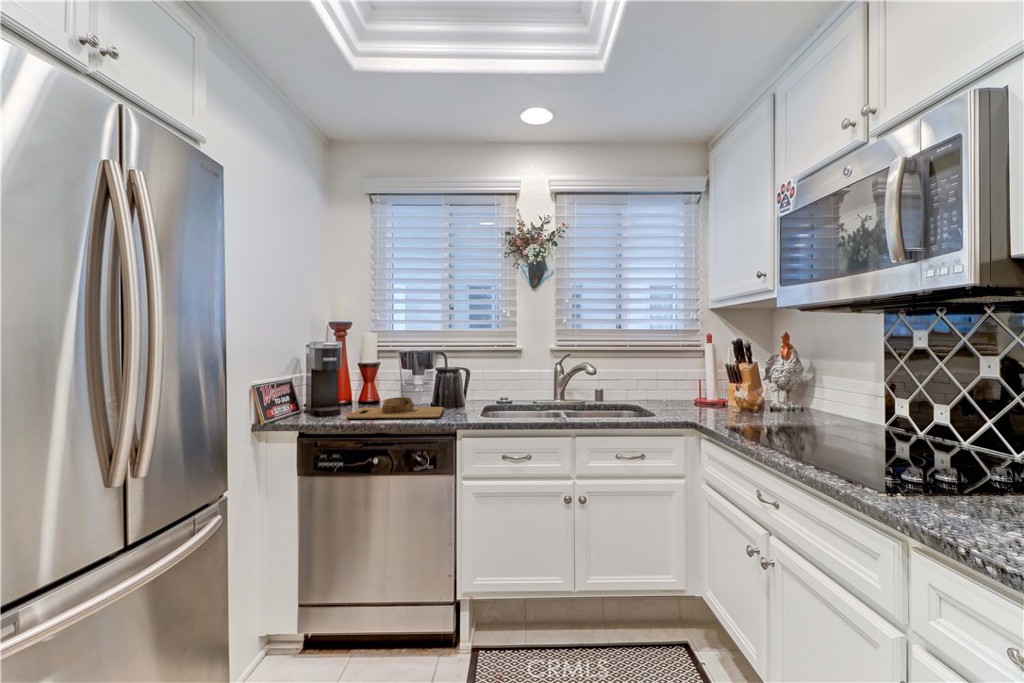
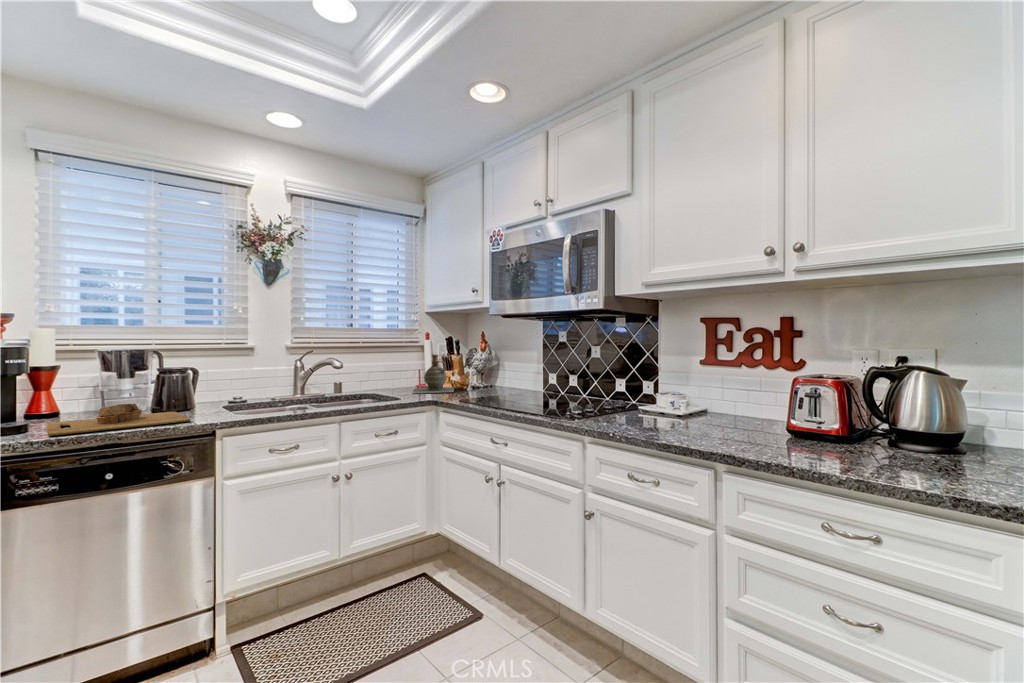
ceramic jug: none [679,362,743,413] -> present [412,355,454,394]

